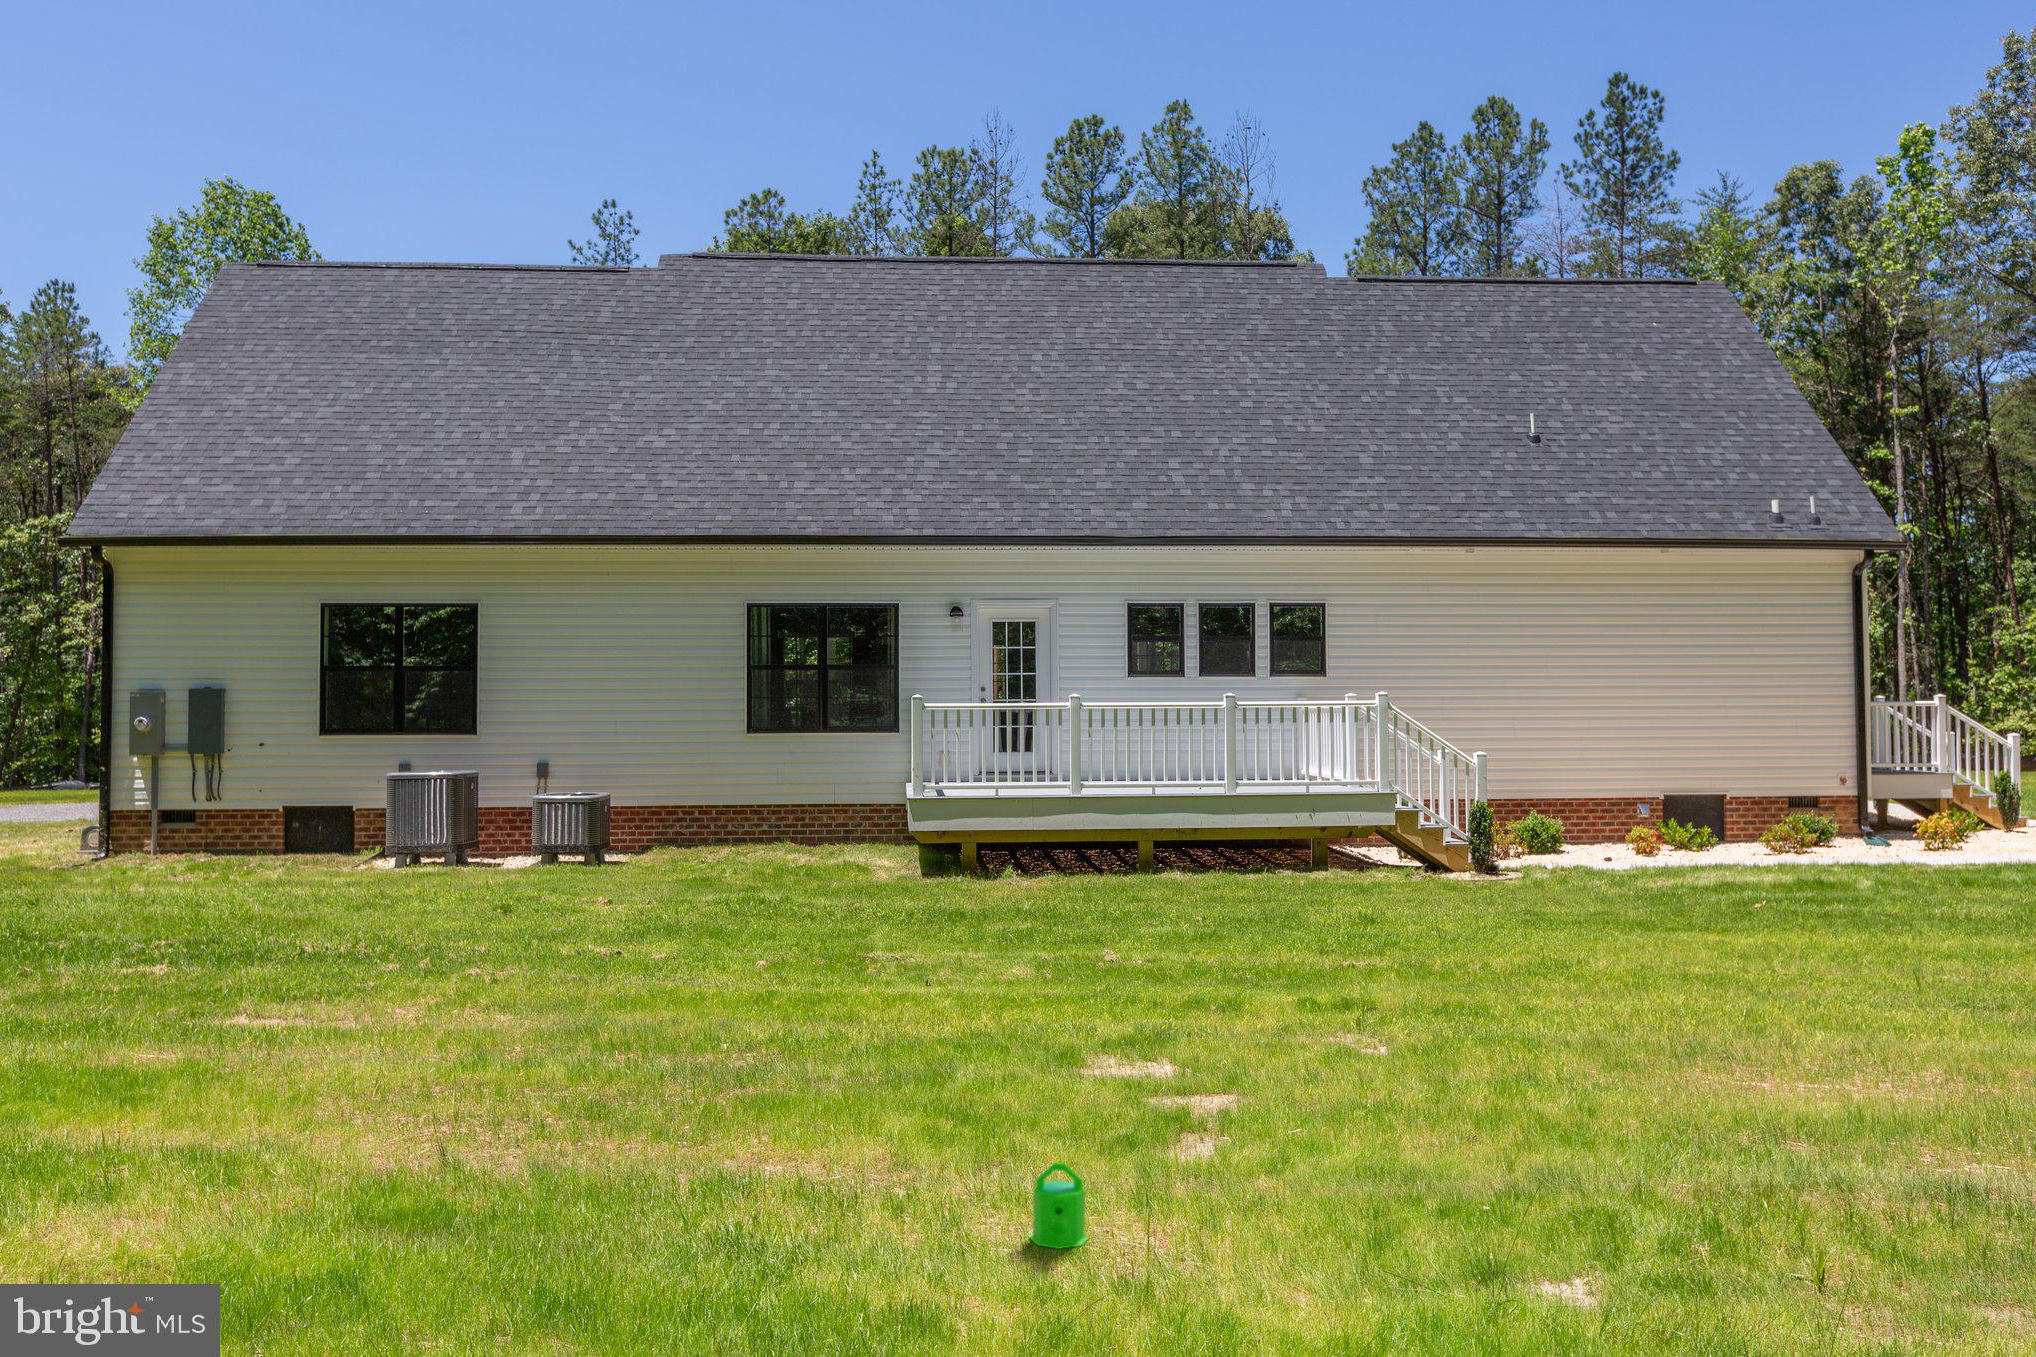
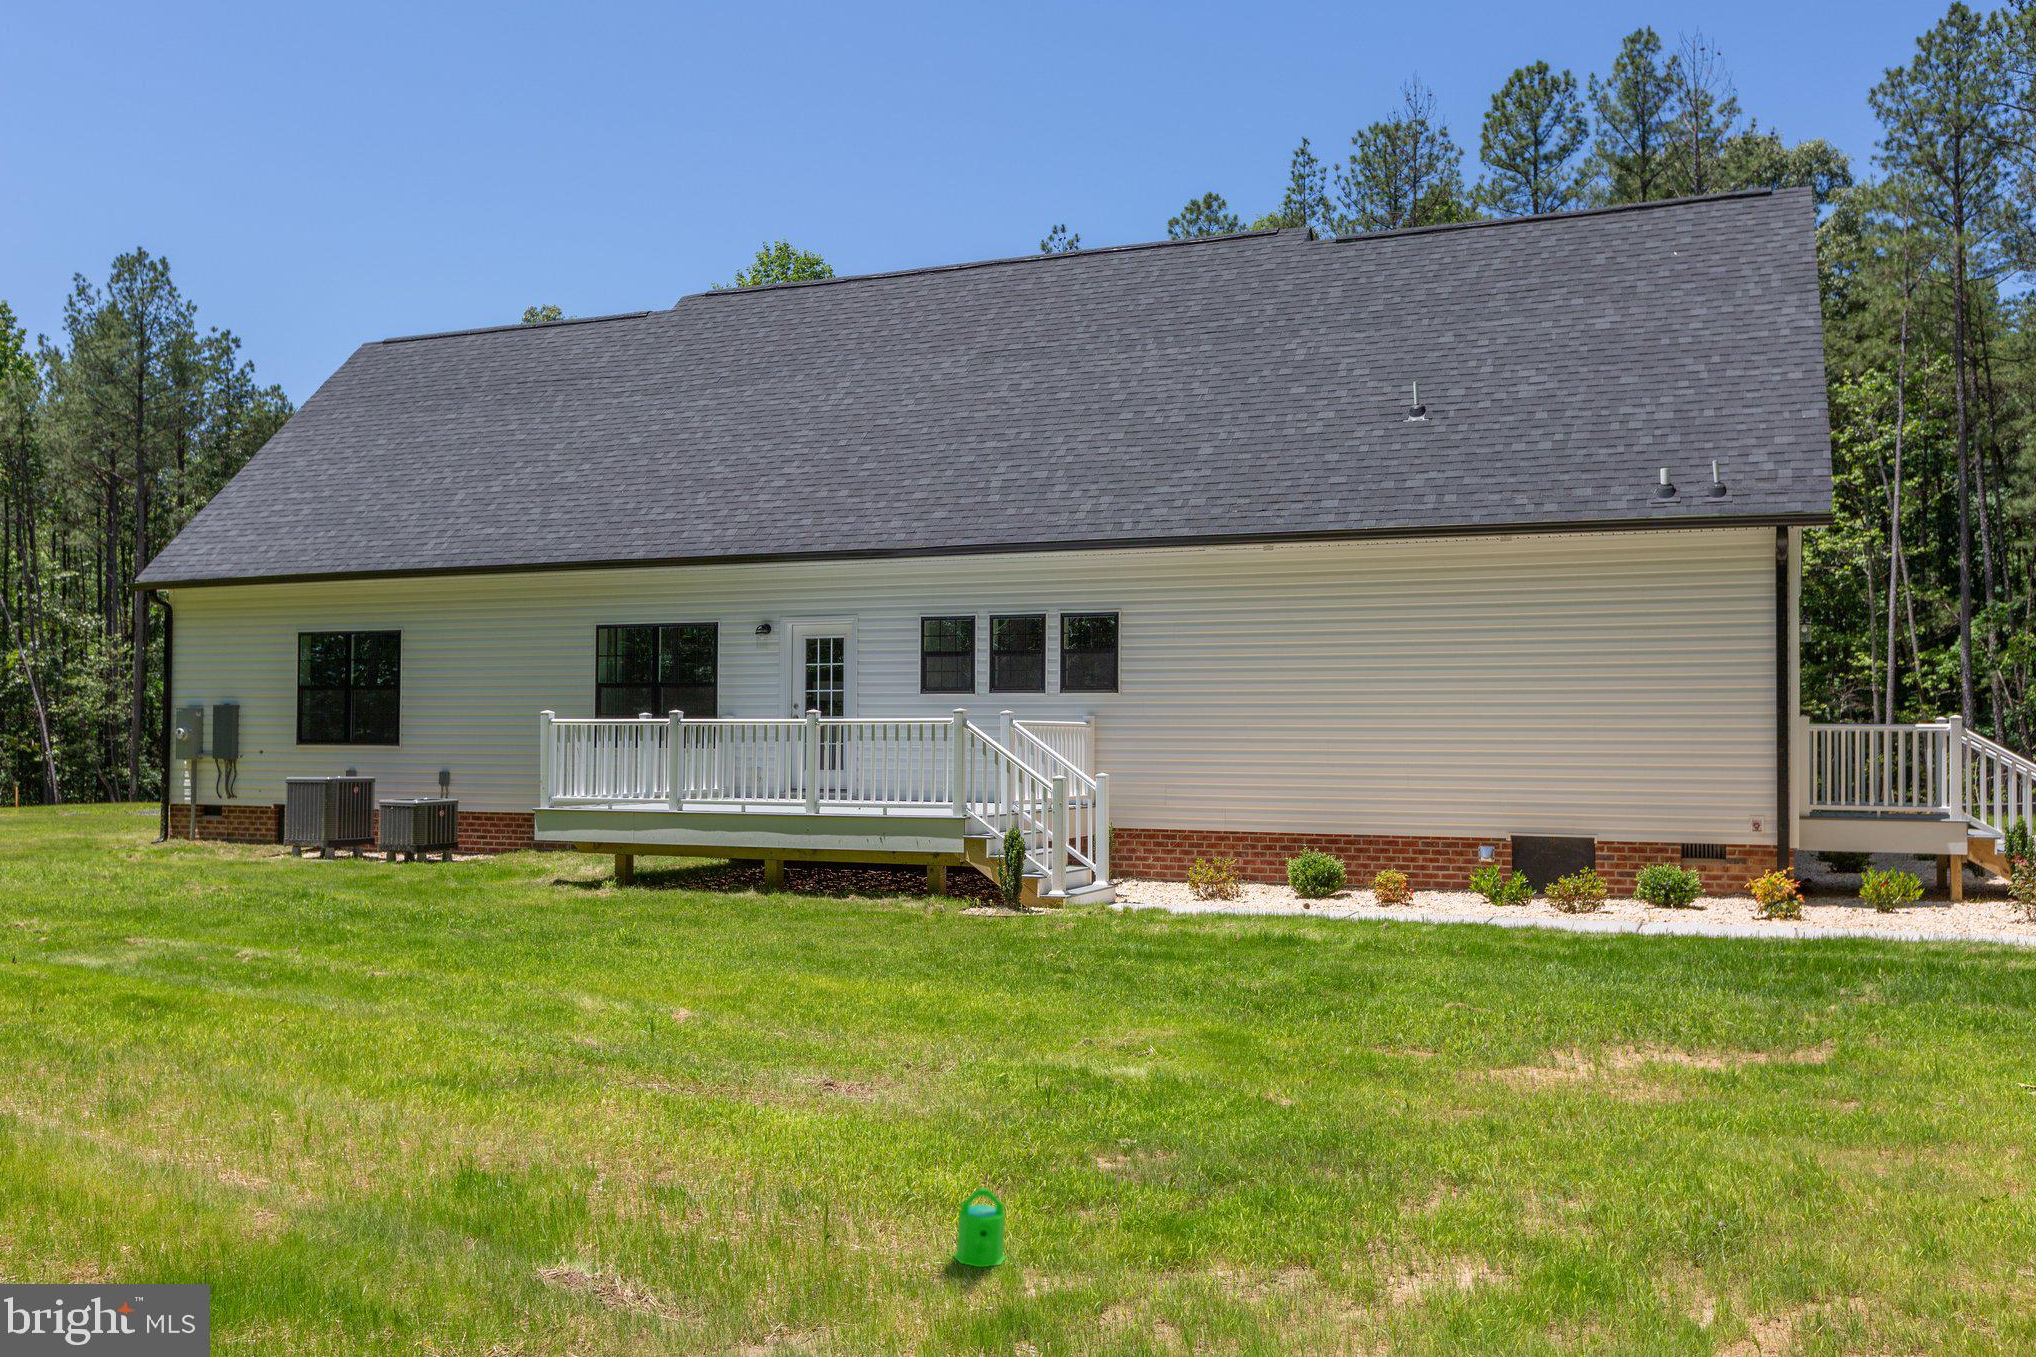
potted plant: present [1486,834,1499,874] -> none [1331,868,1351,910]

